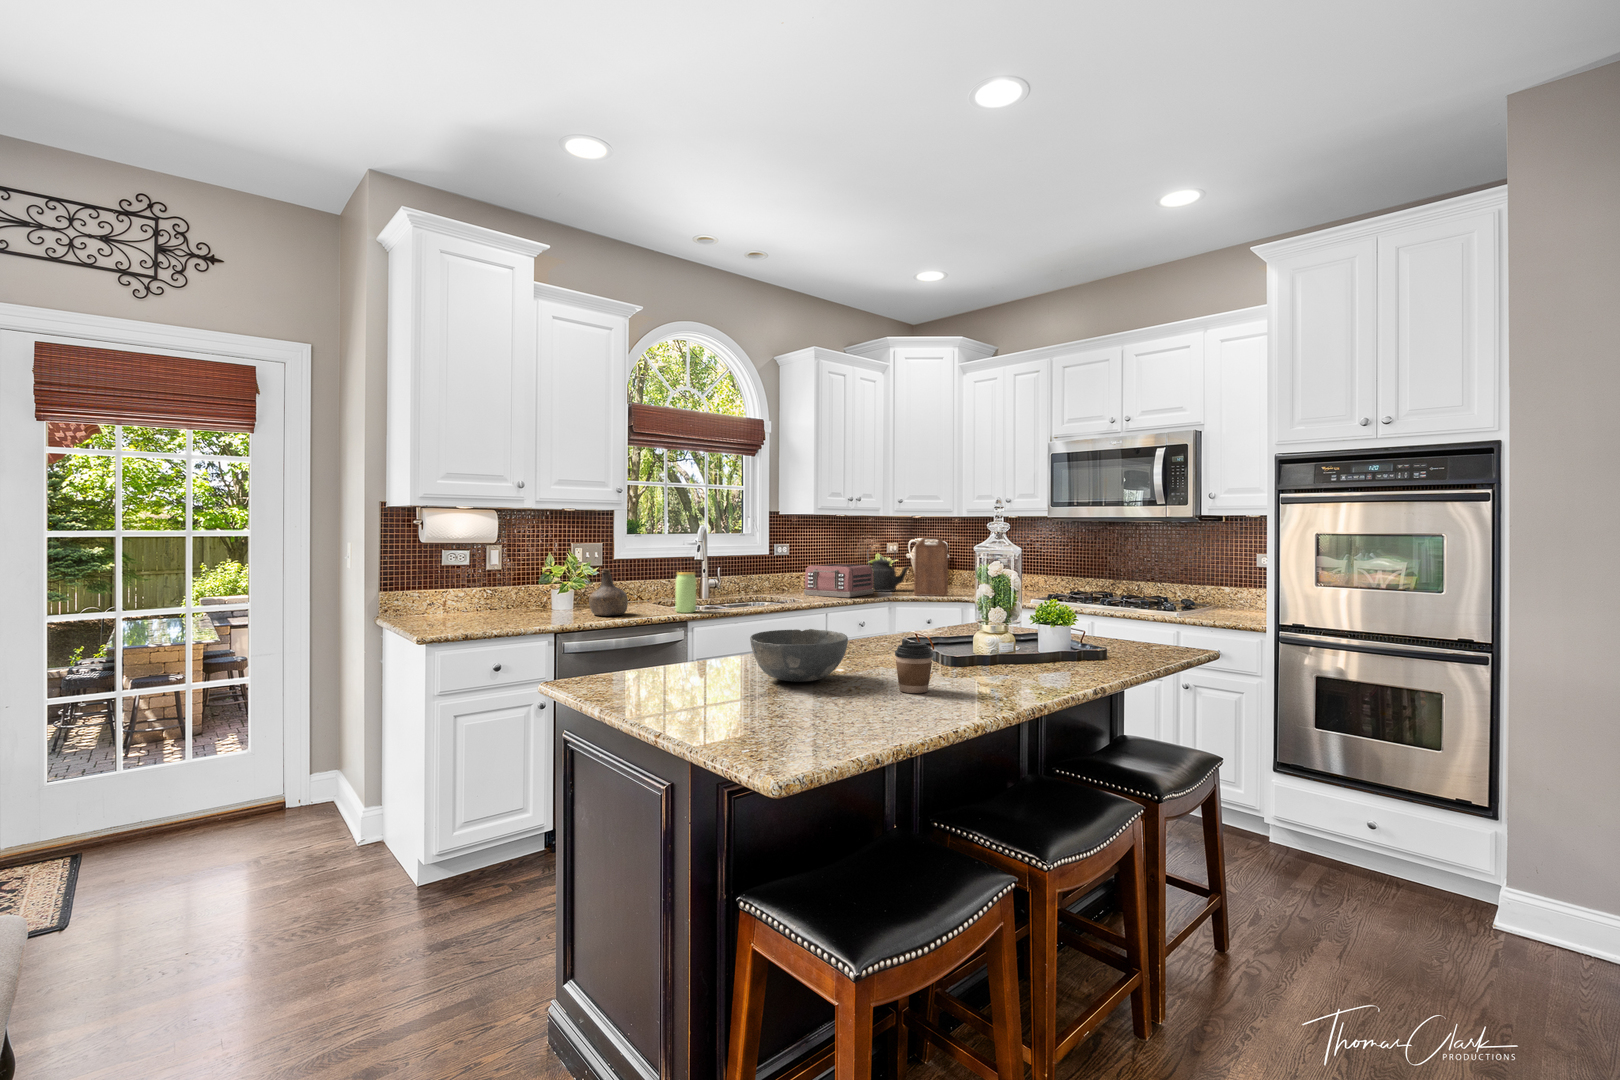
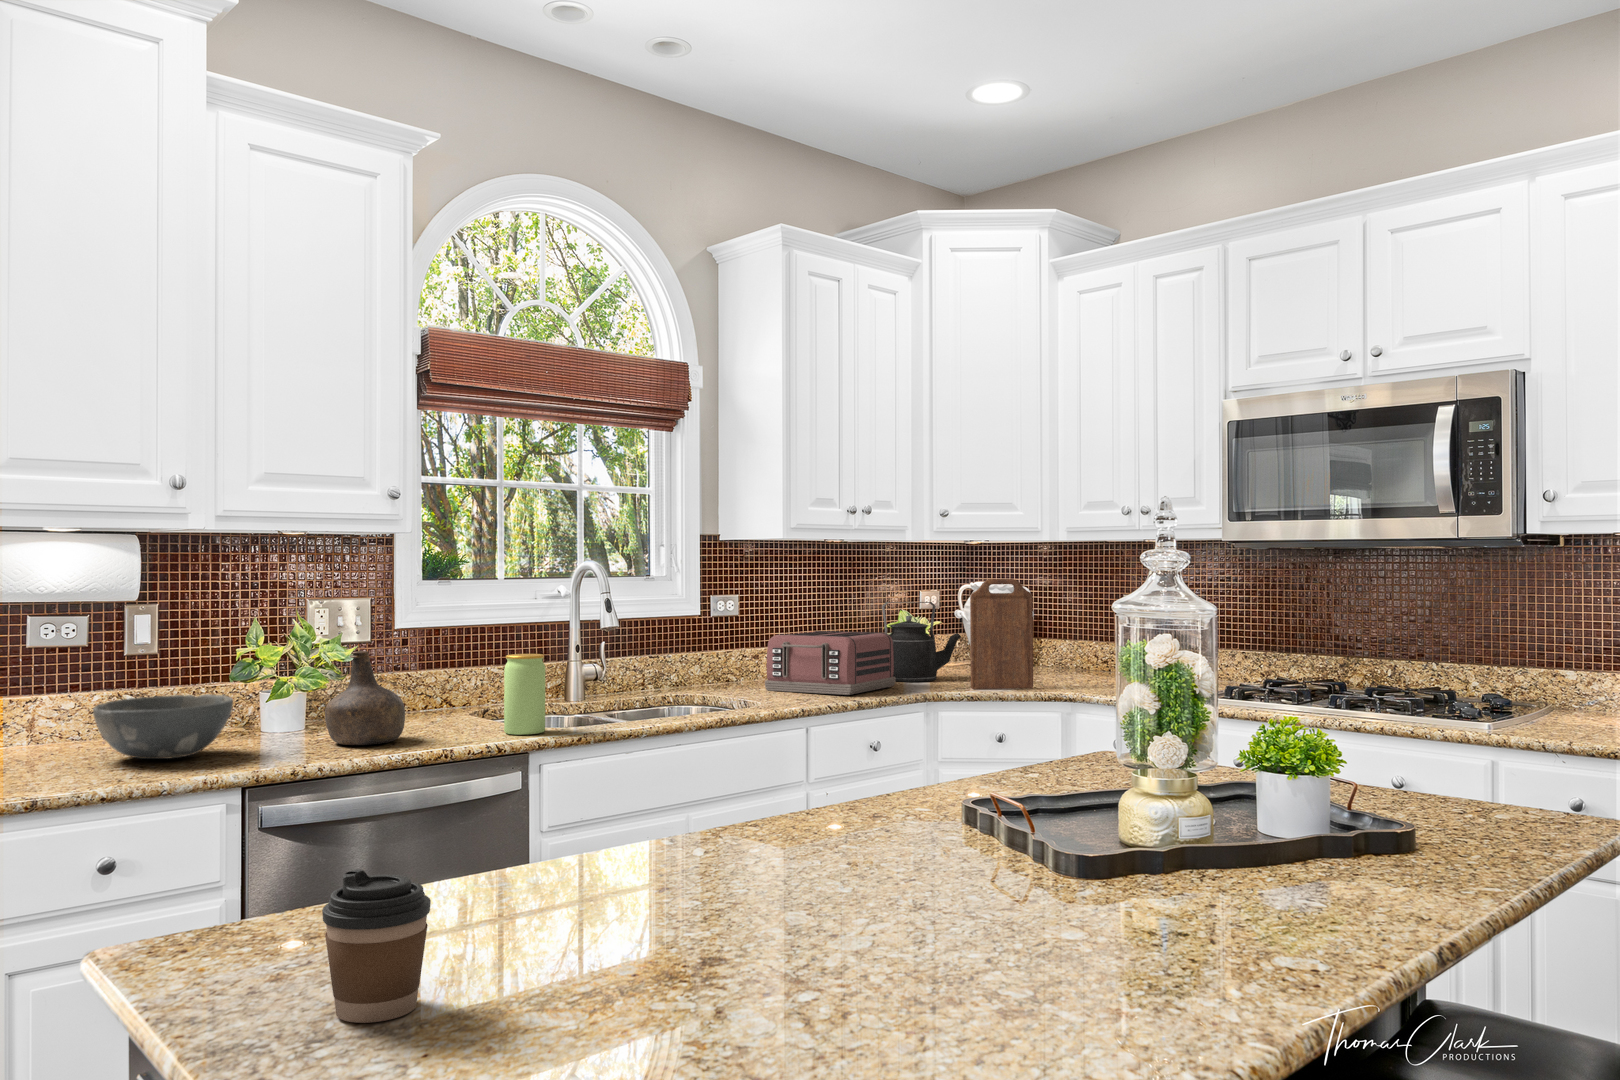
bowl: present [750,629,848,682] -> present [93,694,233,759]
coffee cup: present [895,639,933,693] -> present [322,869,431,1023]

